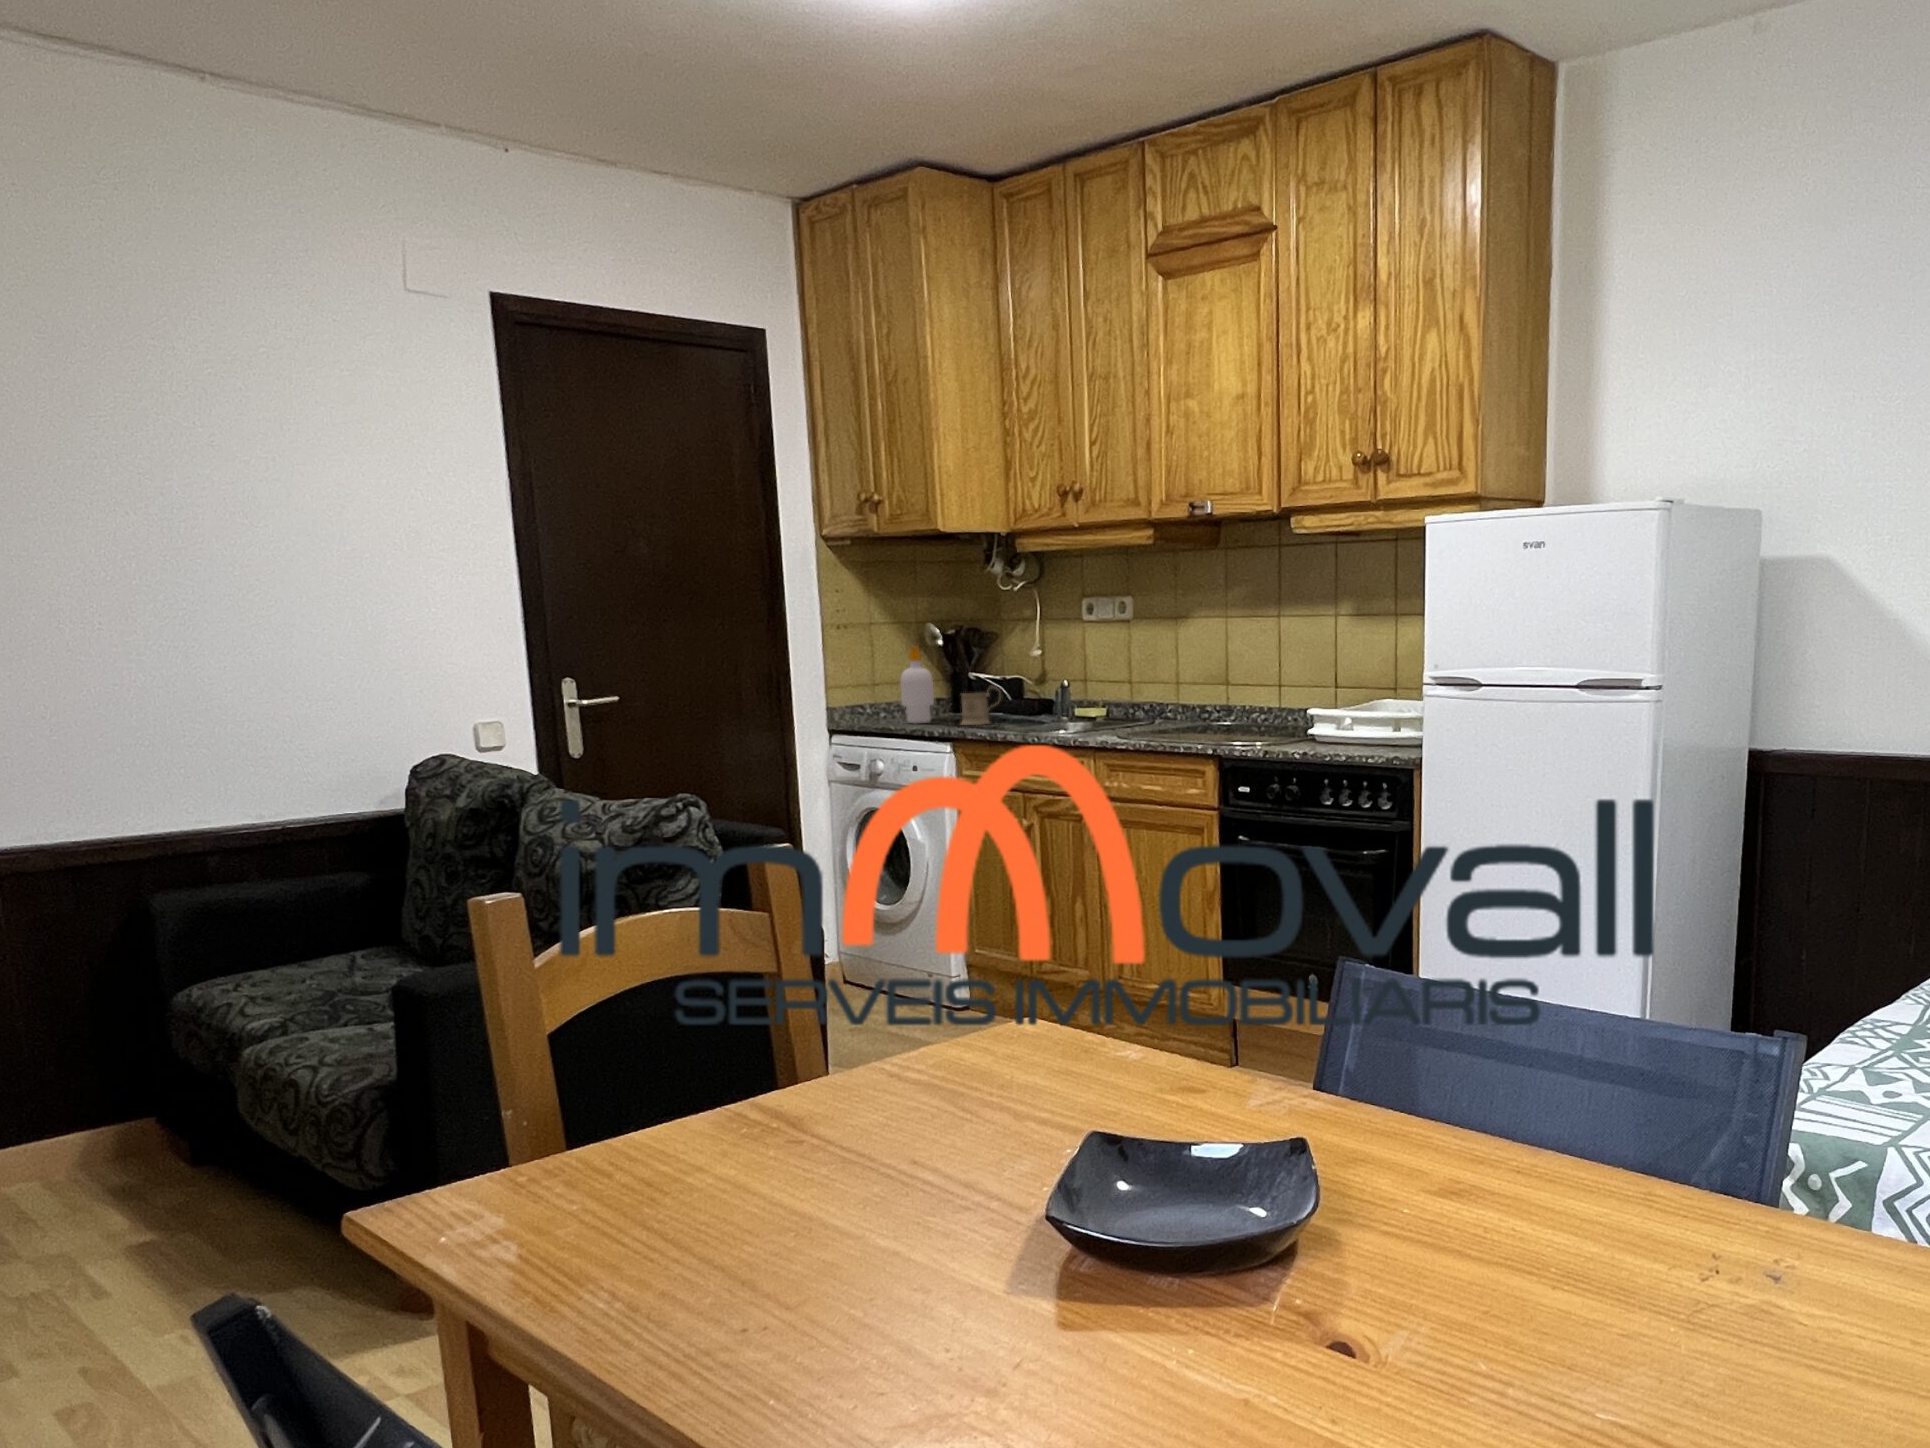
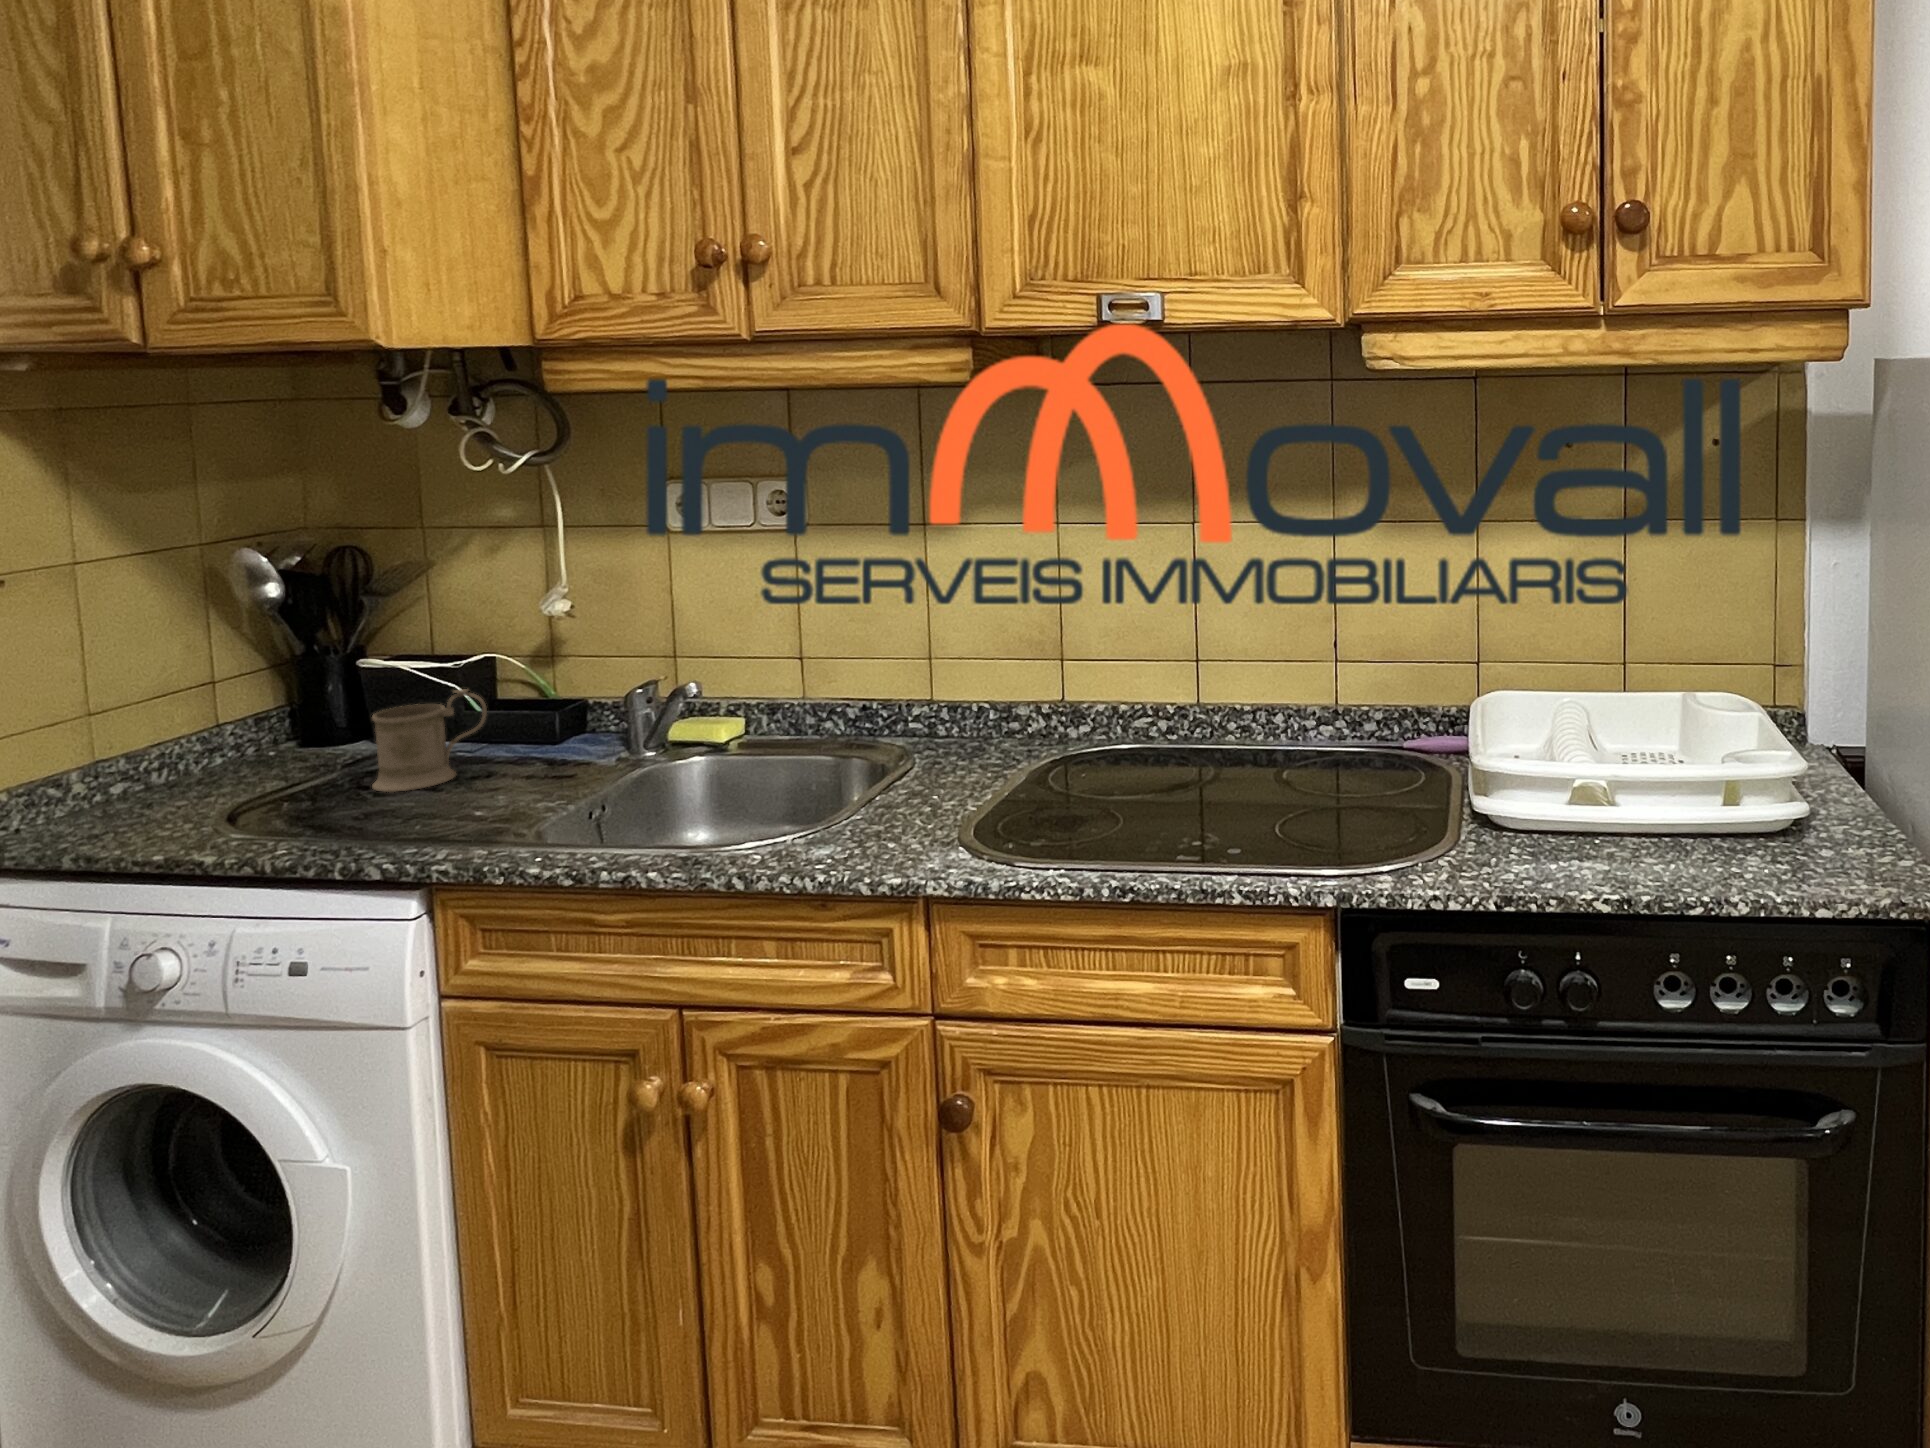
soap bottle: present [900,647,934,723] -> none [190,615,292,807]

